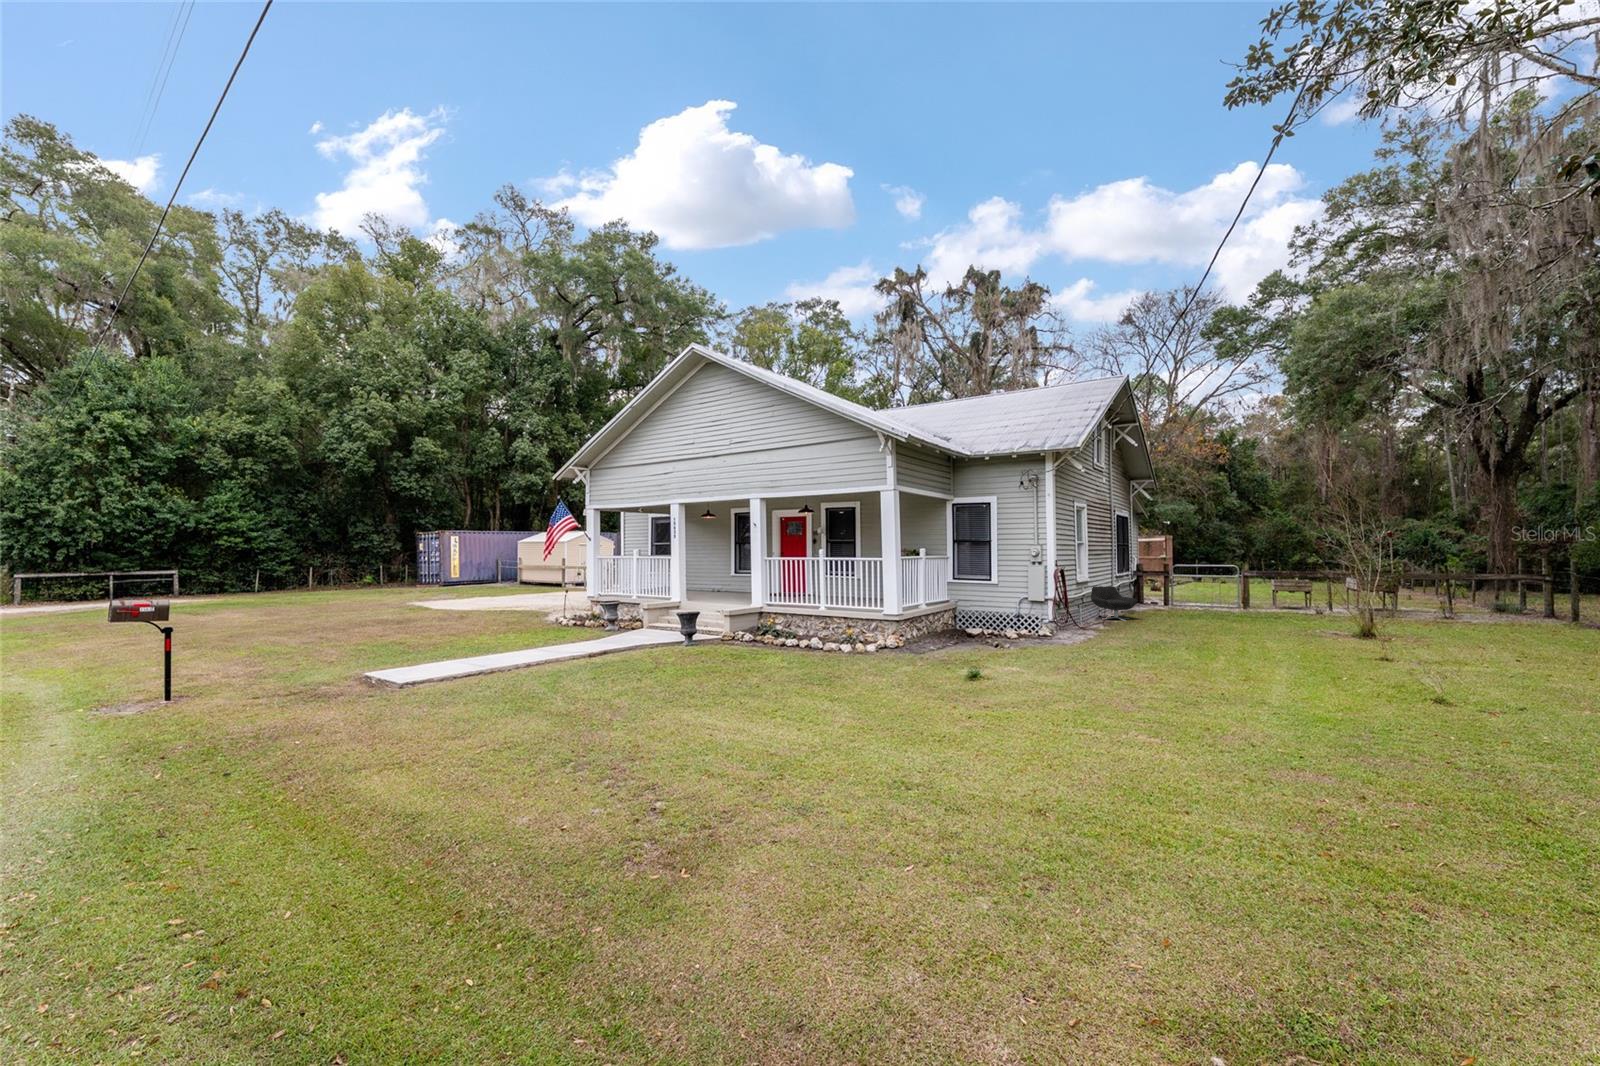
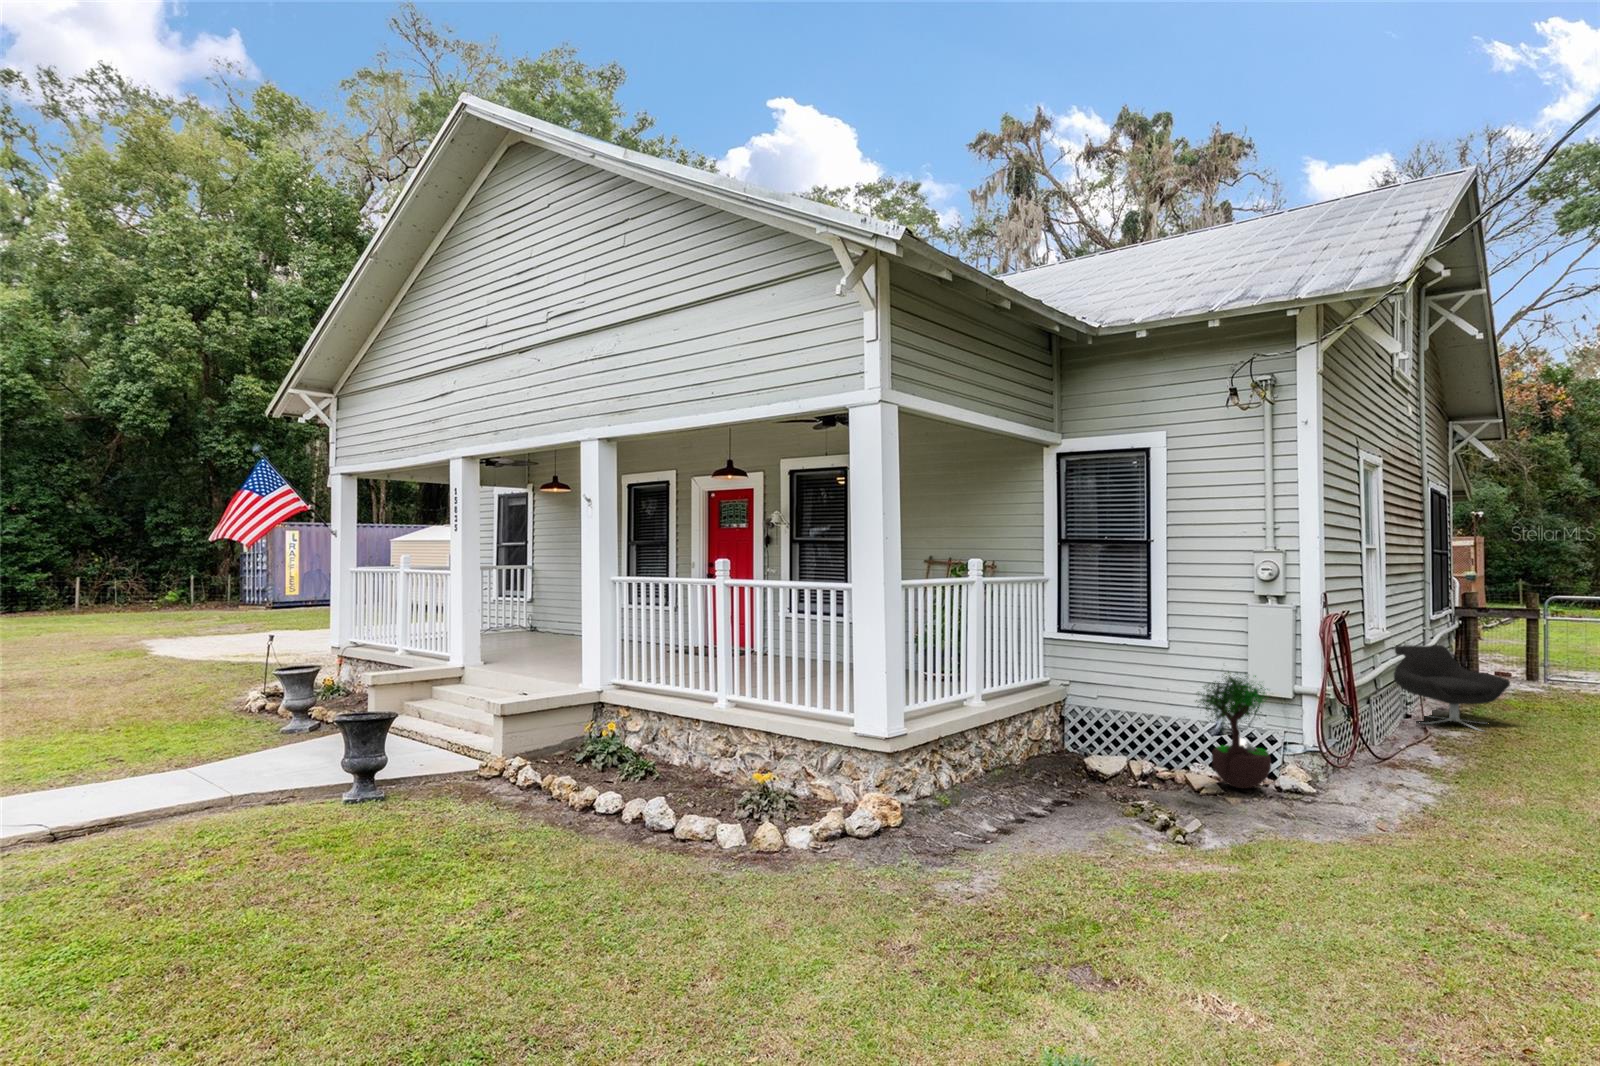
potted tree: none [1008,588,1037,636] -> present [1195,672,1271,788]

